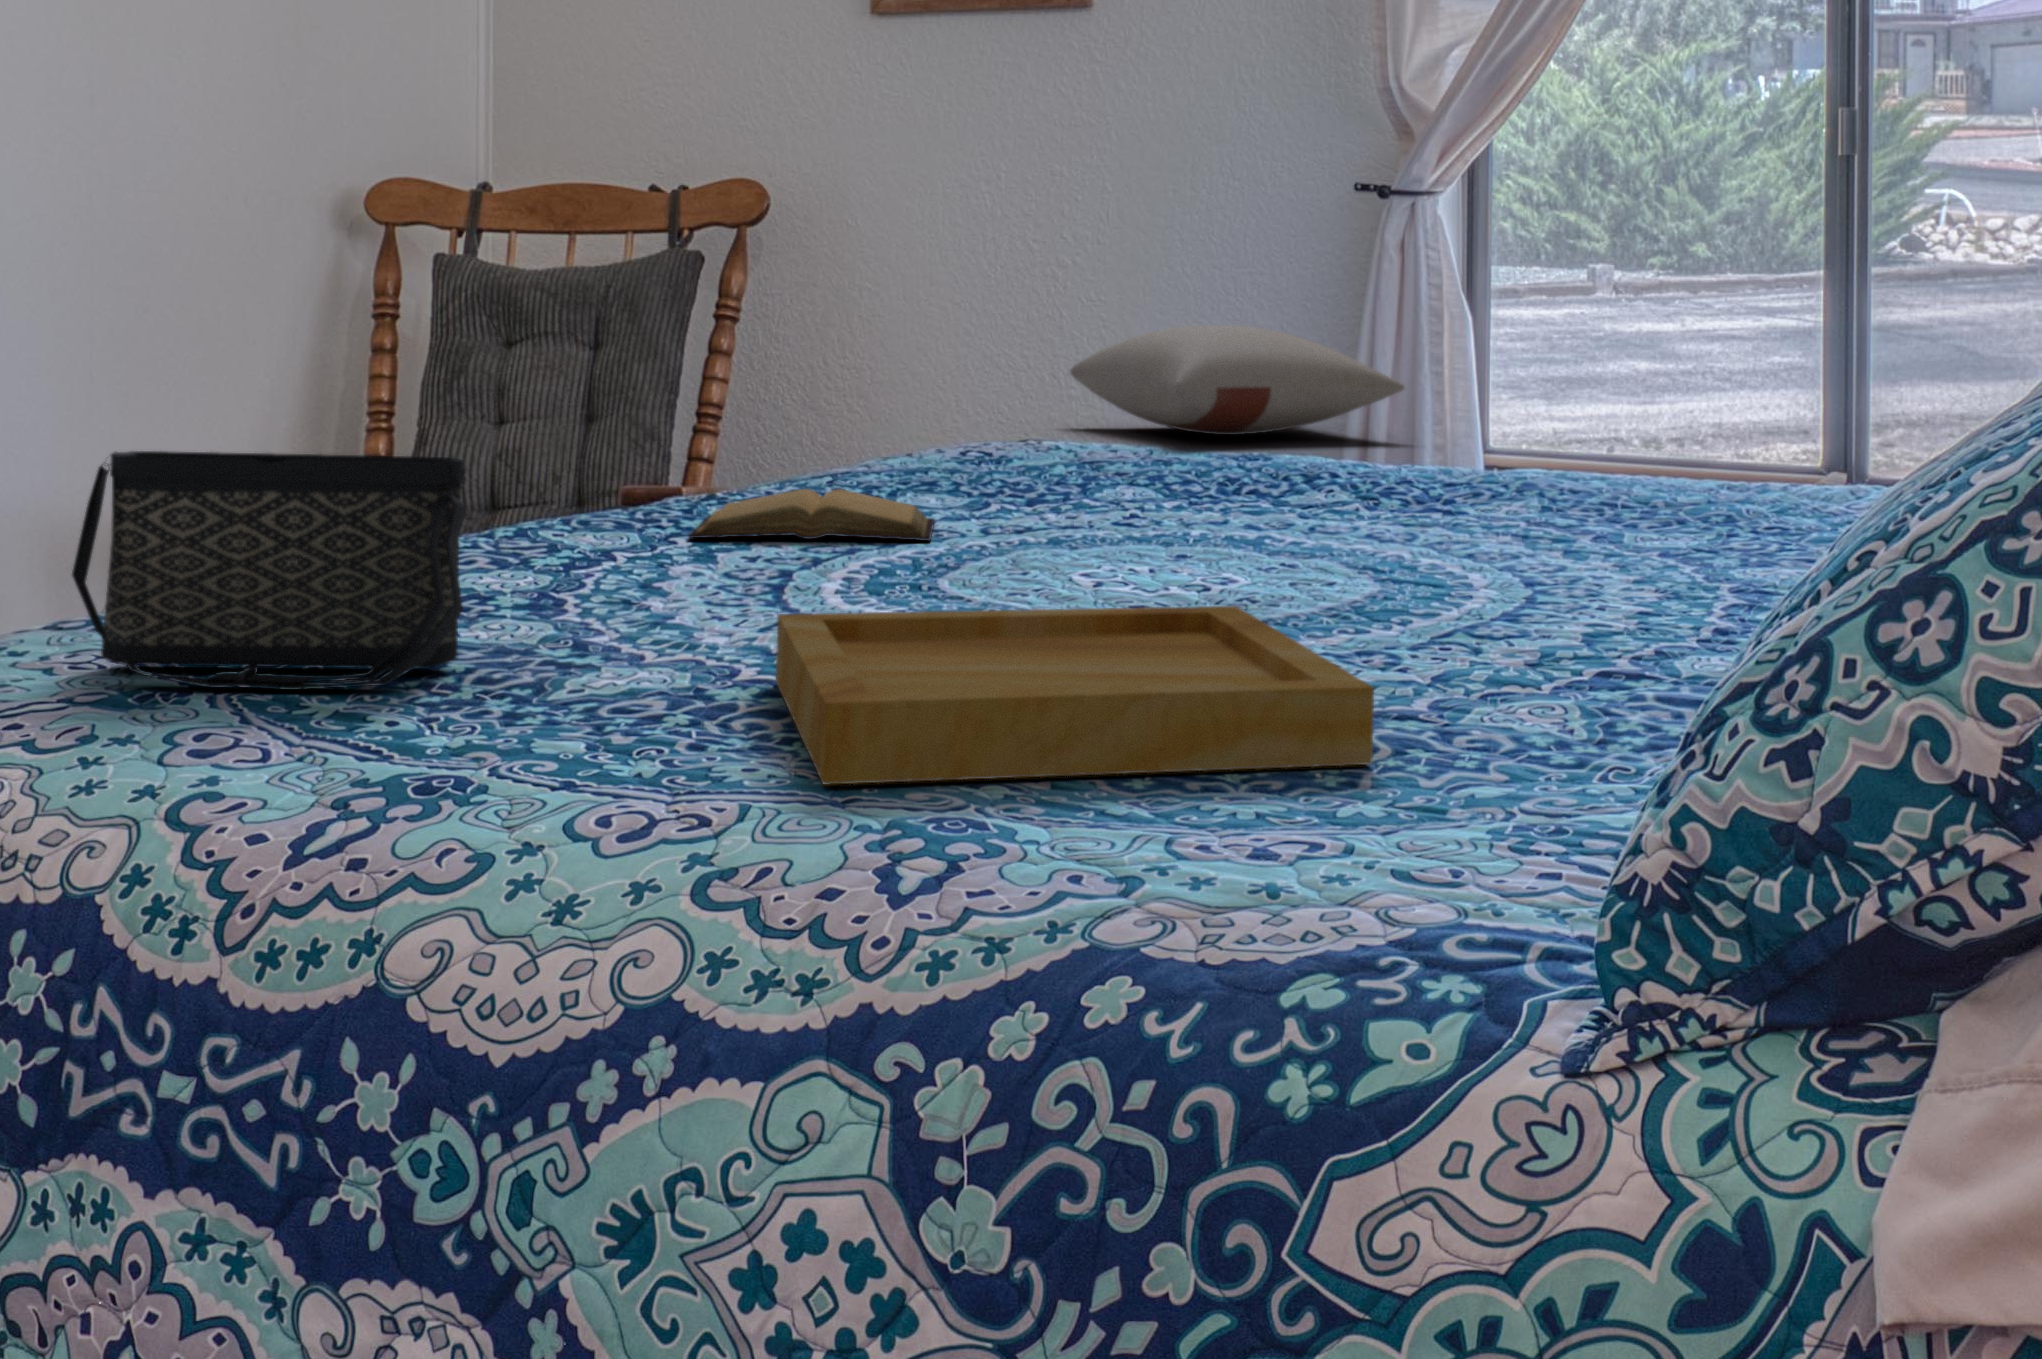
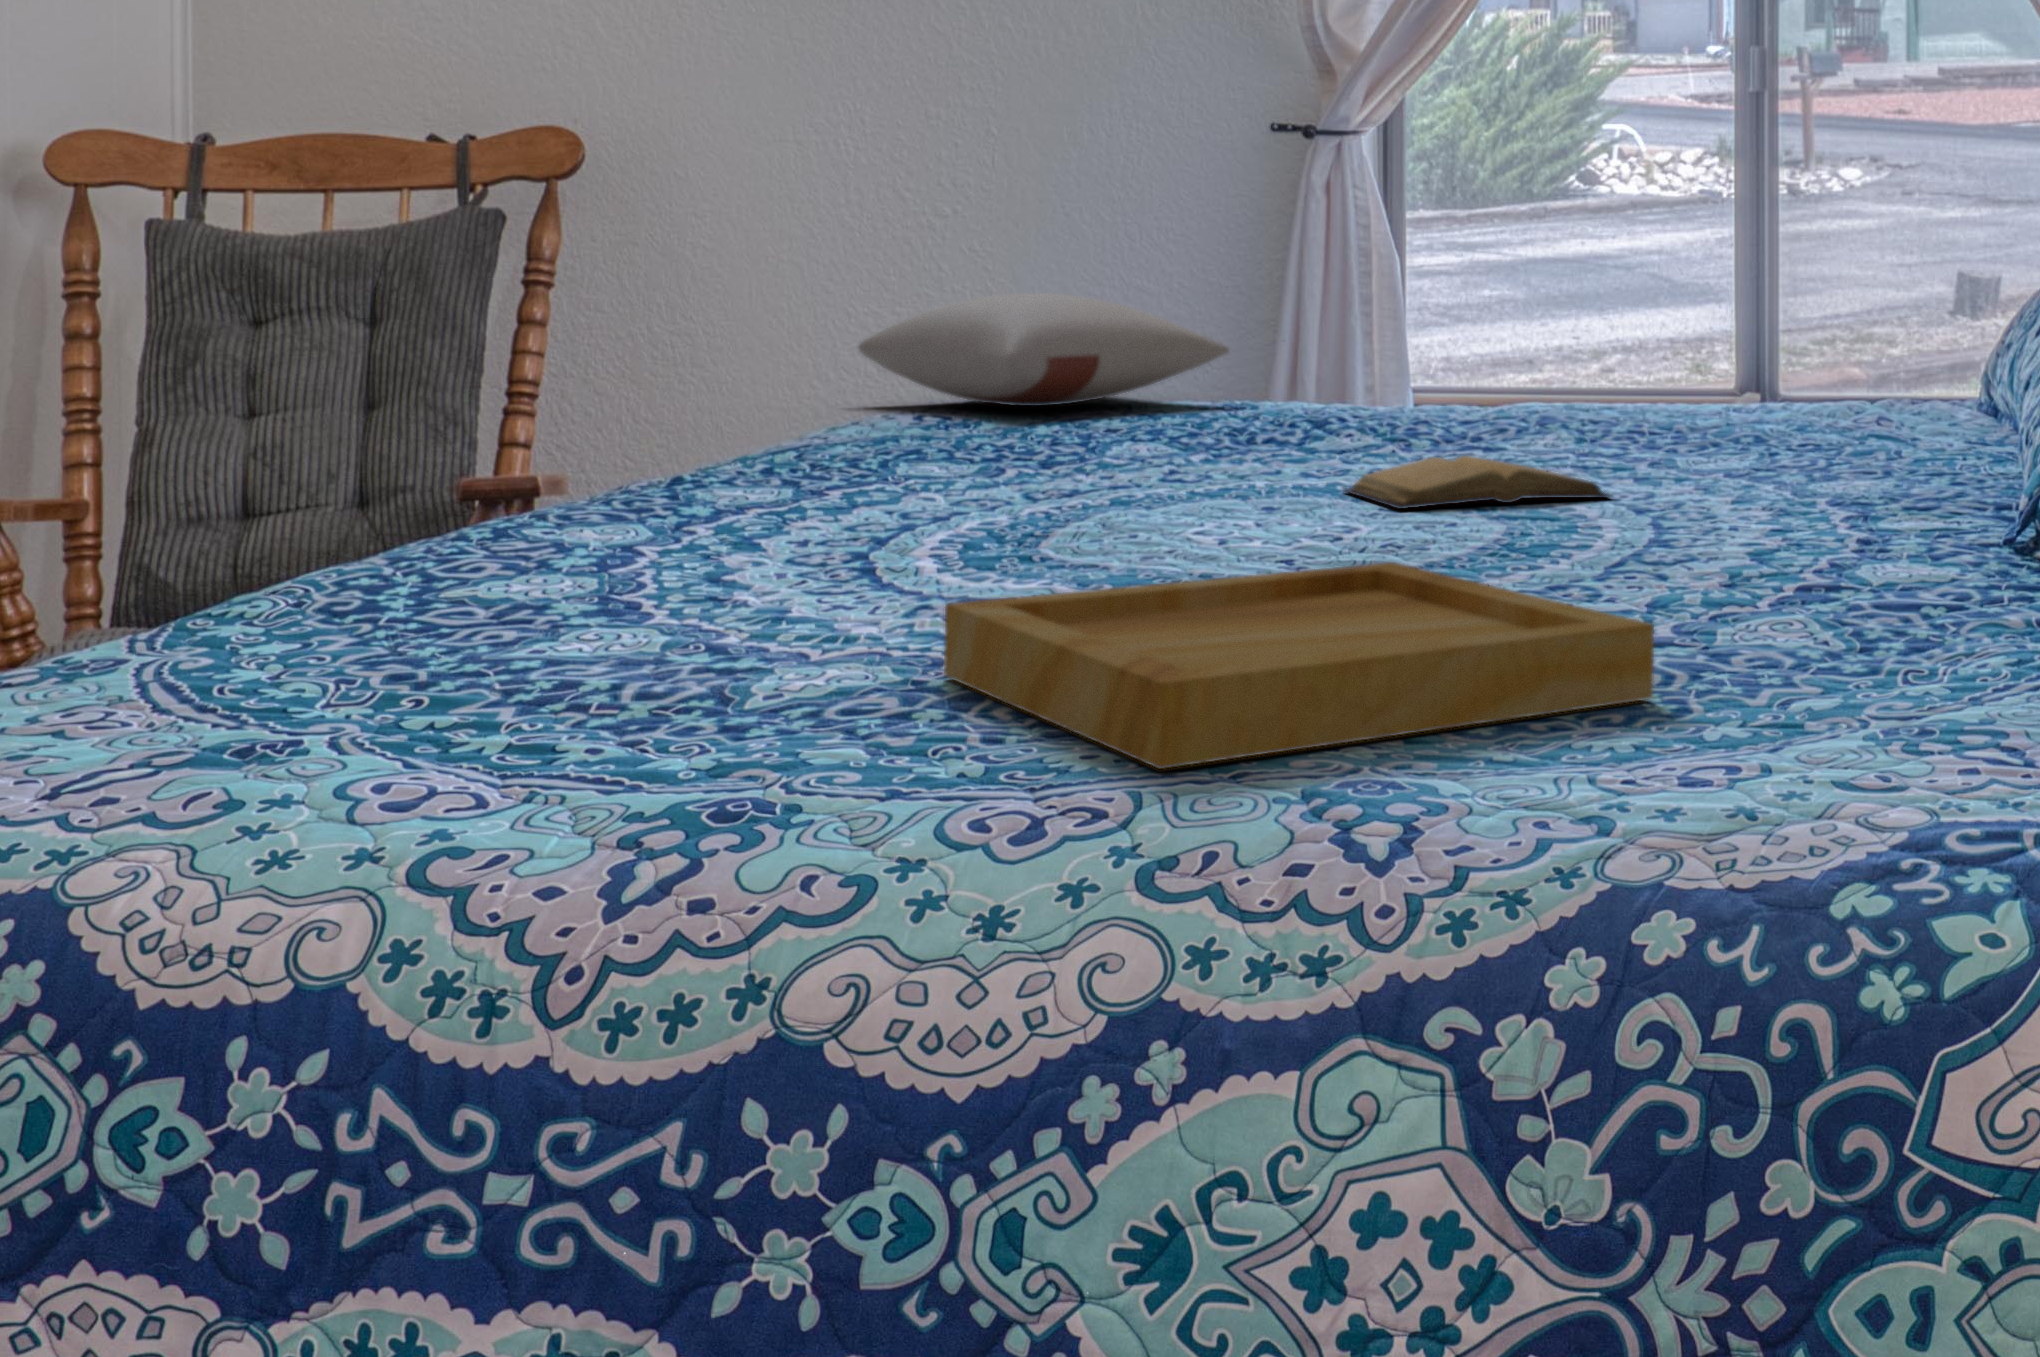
handbag: present [72,451,466,690] -> none [70,455,585,739]
book: present [689,489,934,541] -> present [1344,455,1612,509]

